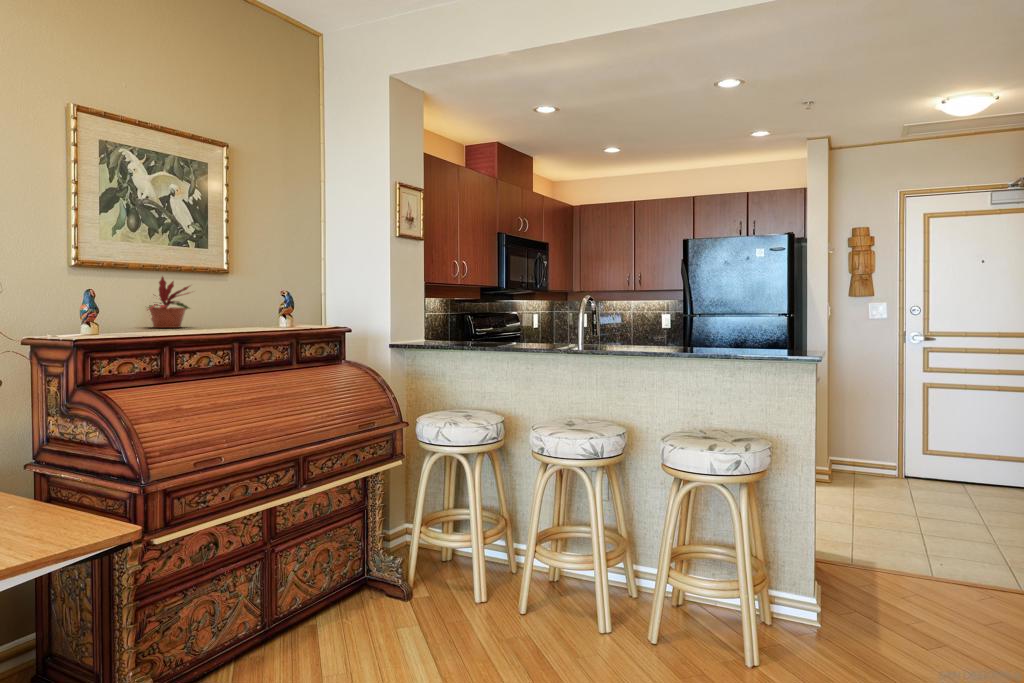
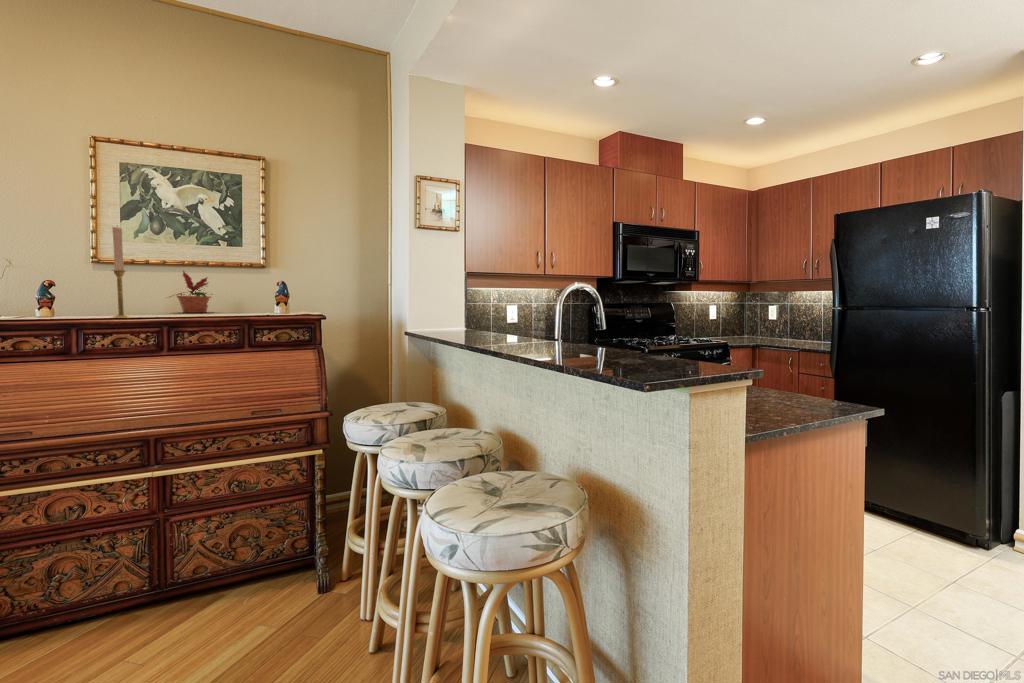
candlestick: none [197,232,216,335] -> present [112,226,129,318]

